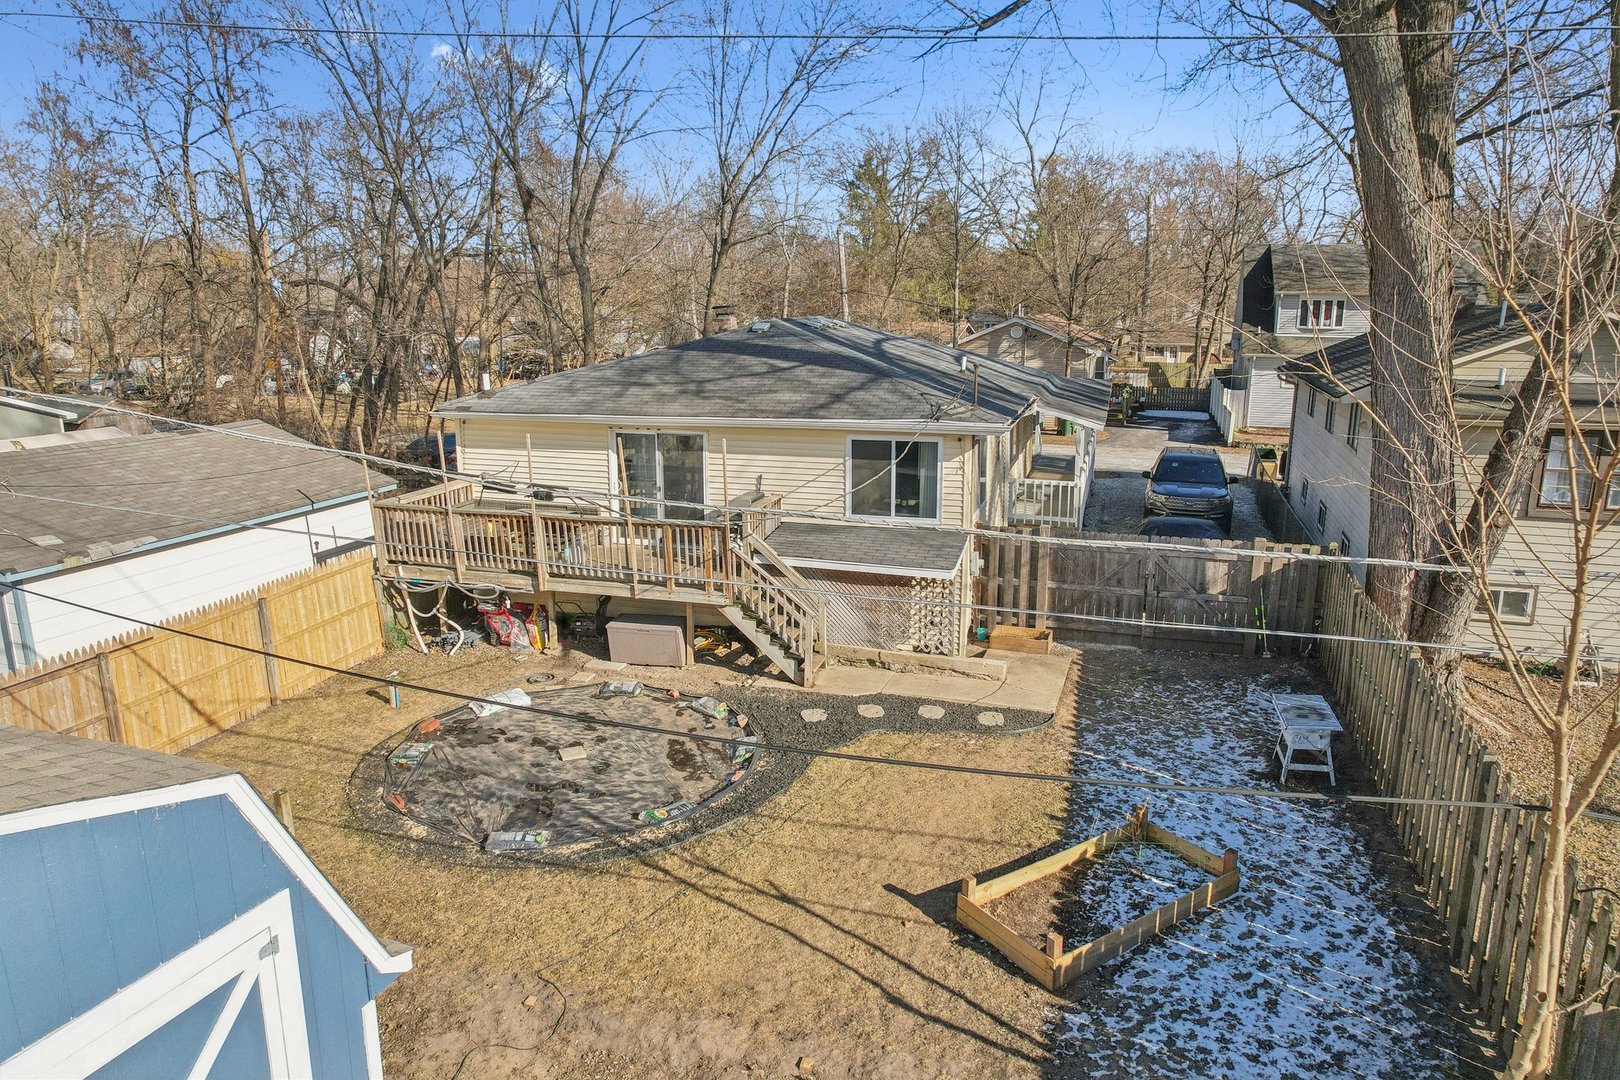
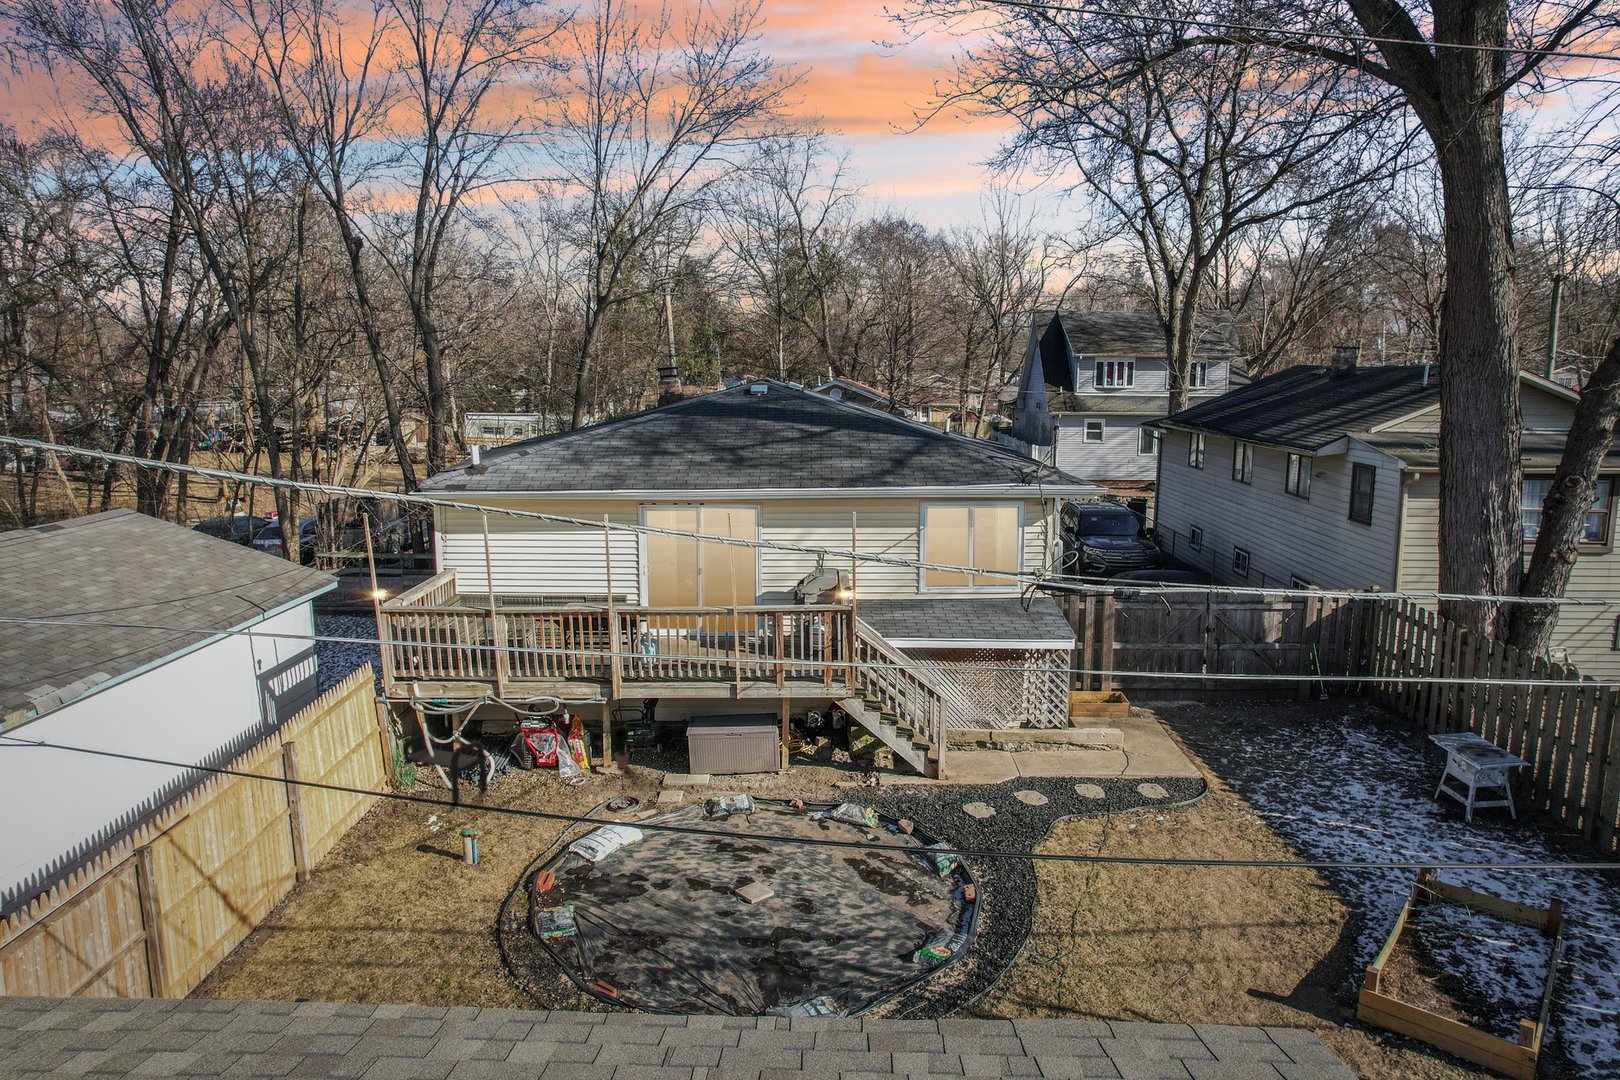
bench: none [393,606,454,662] -> present [403,734,488,803]

